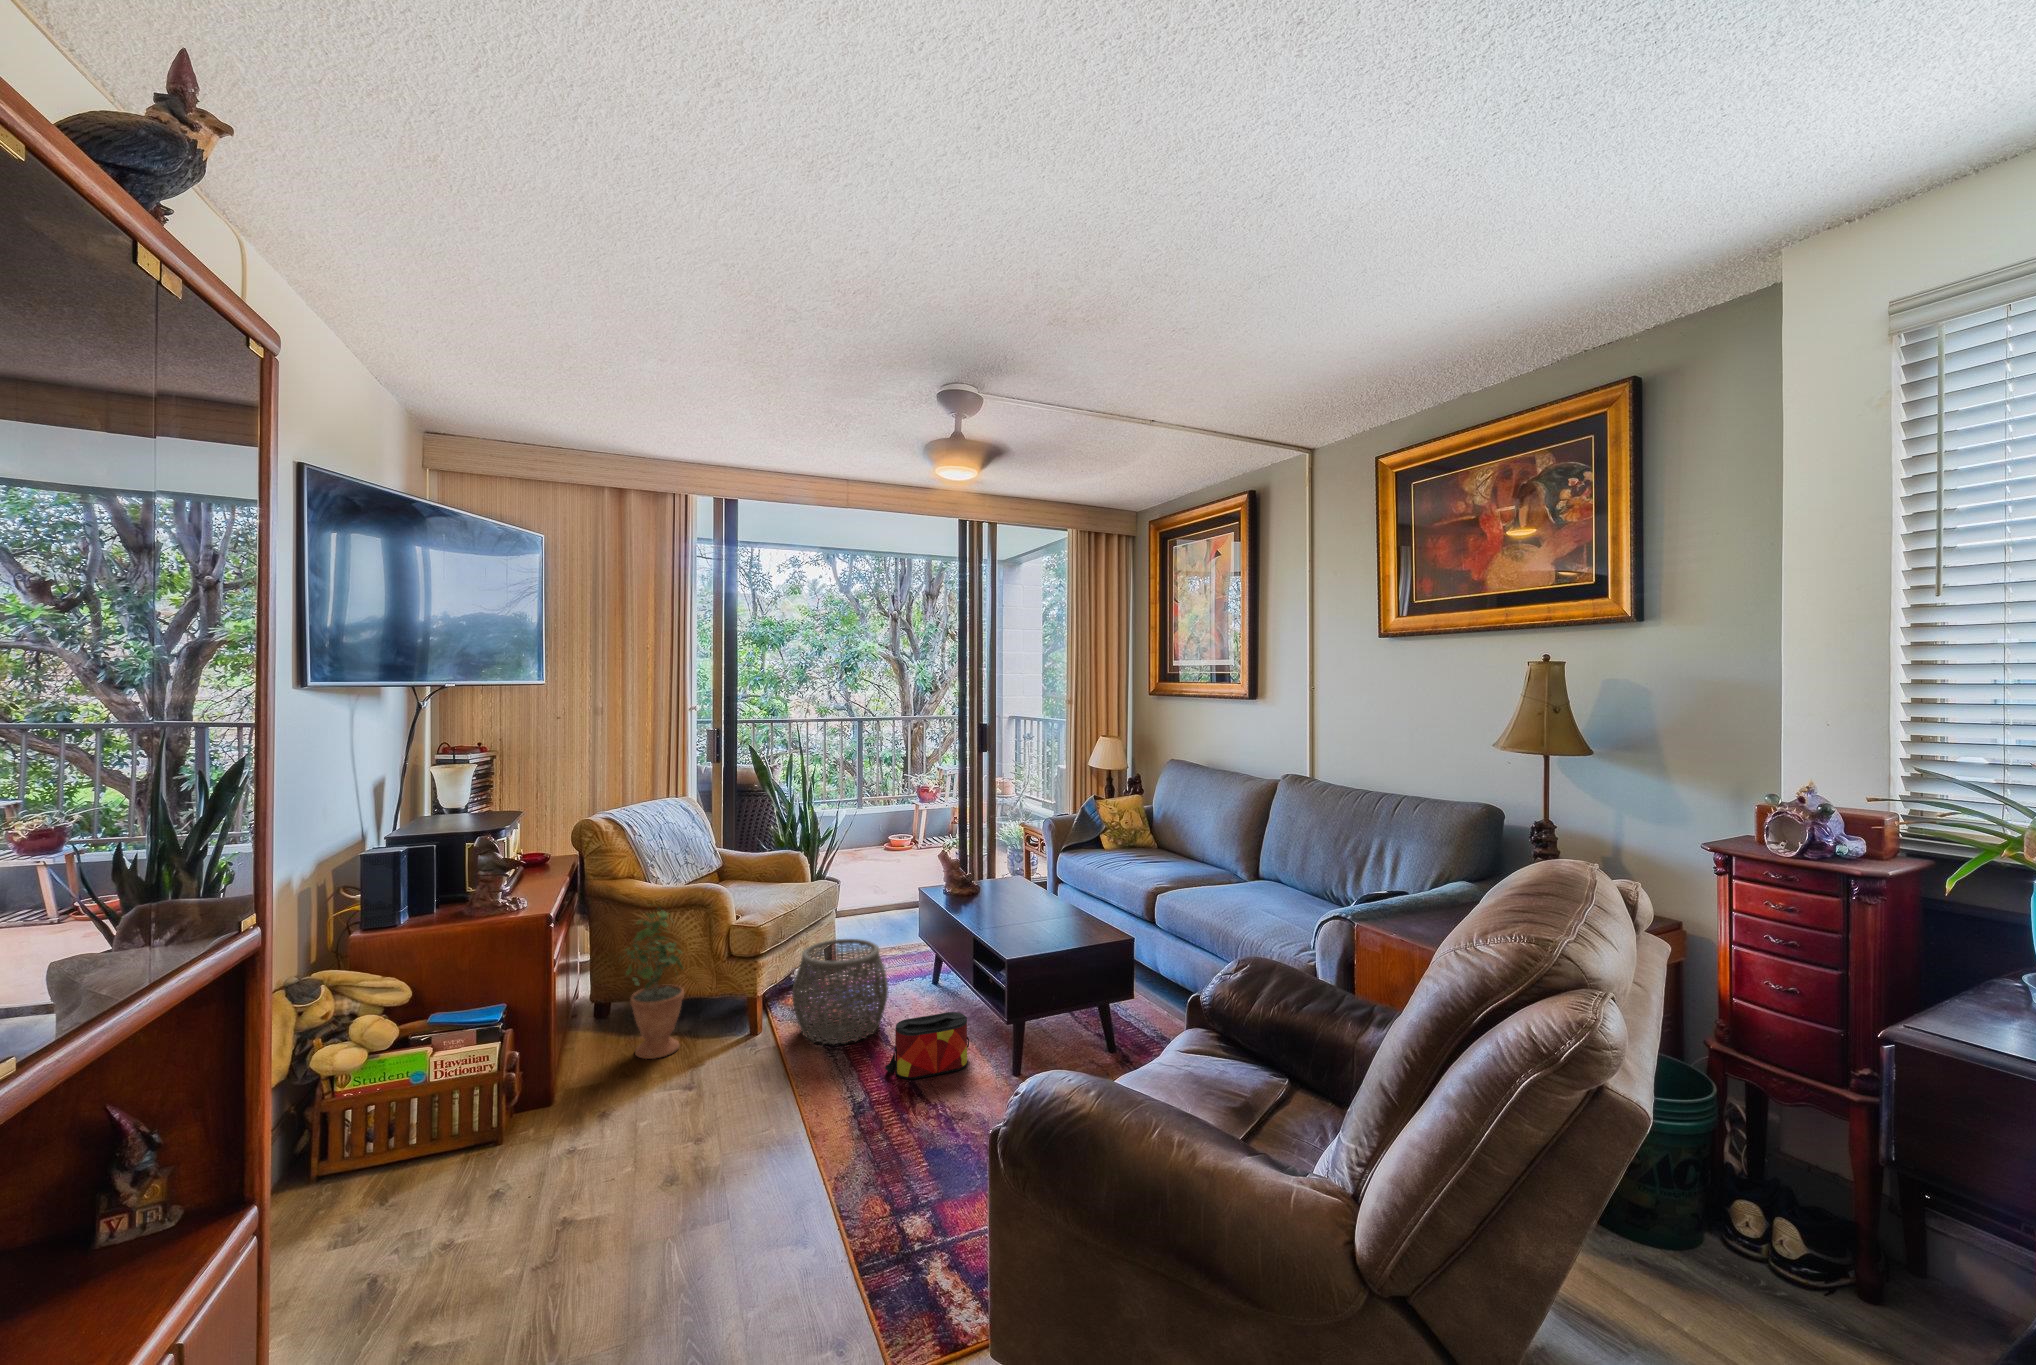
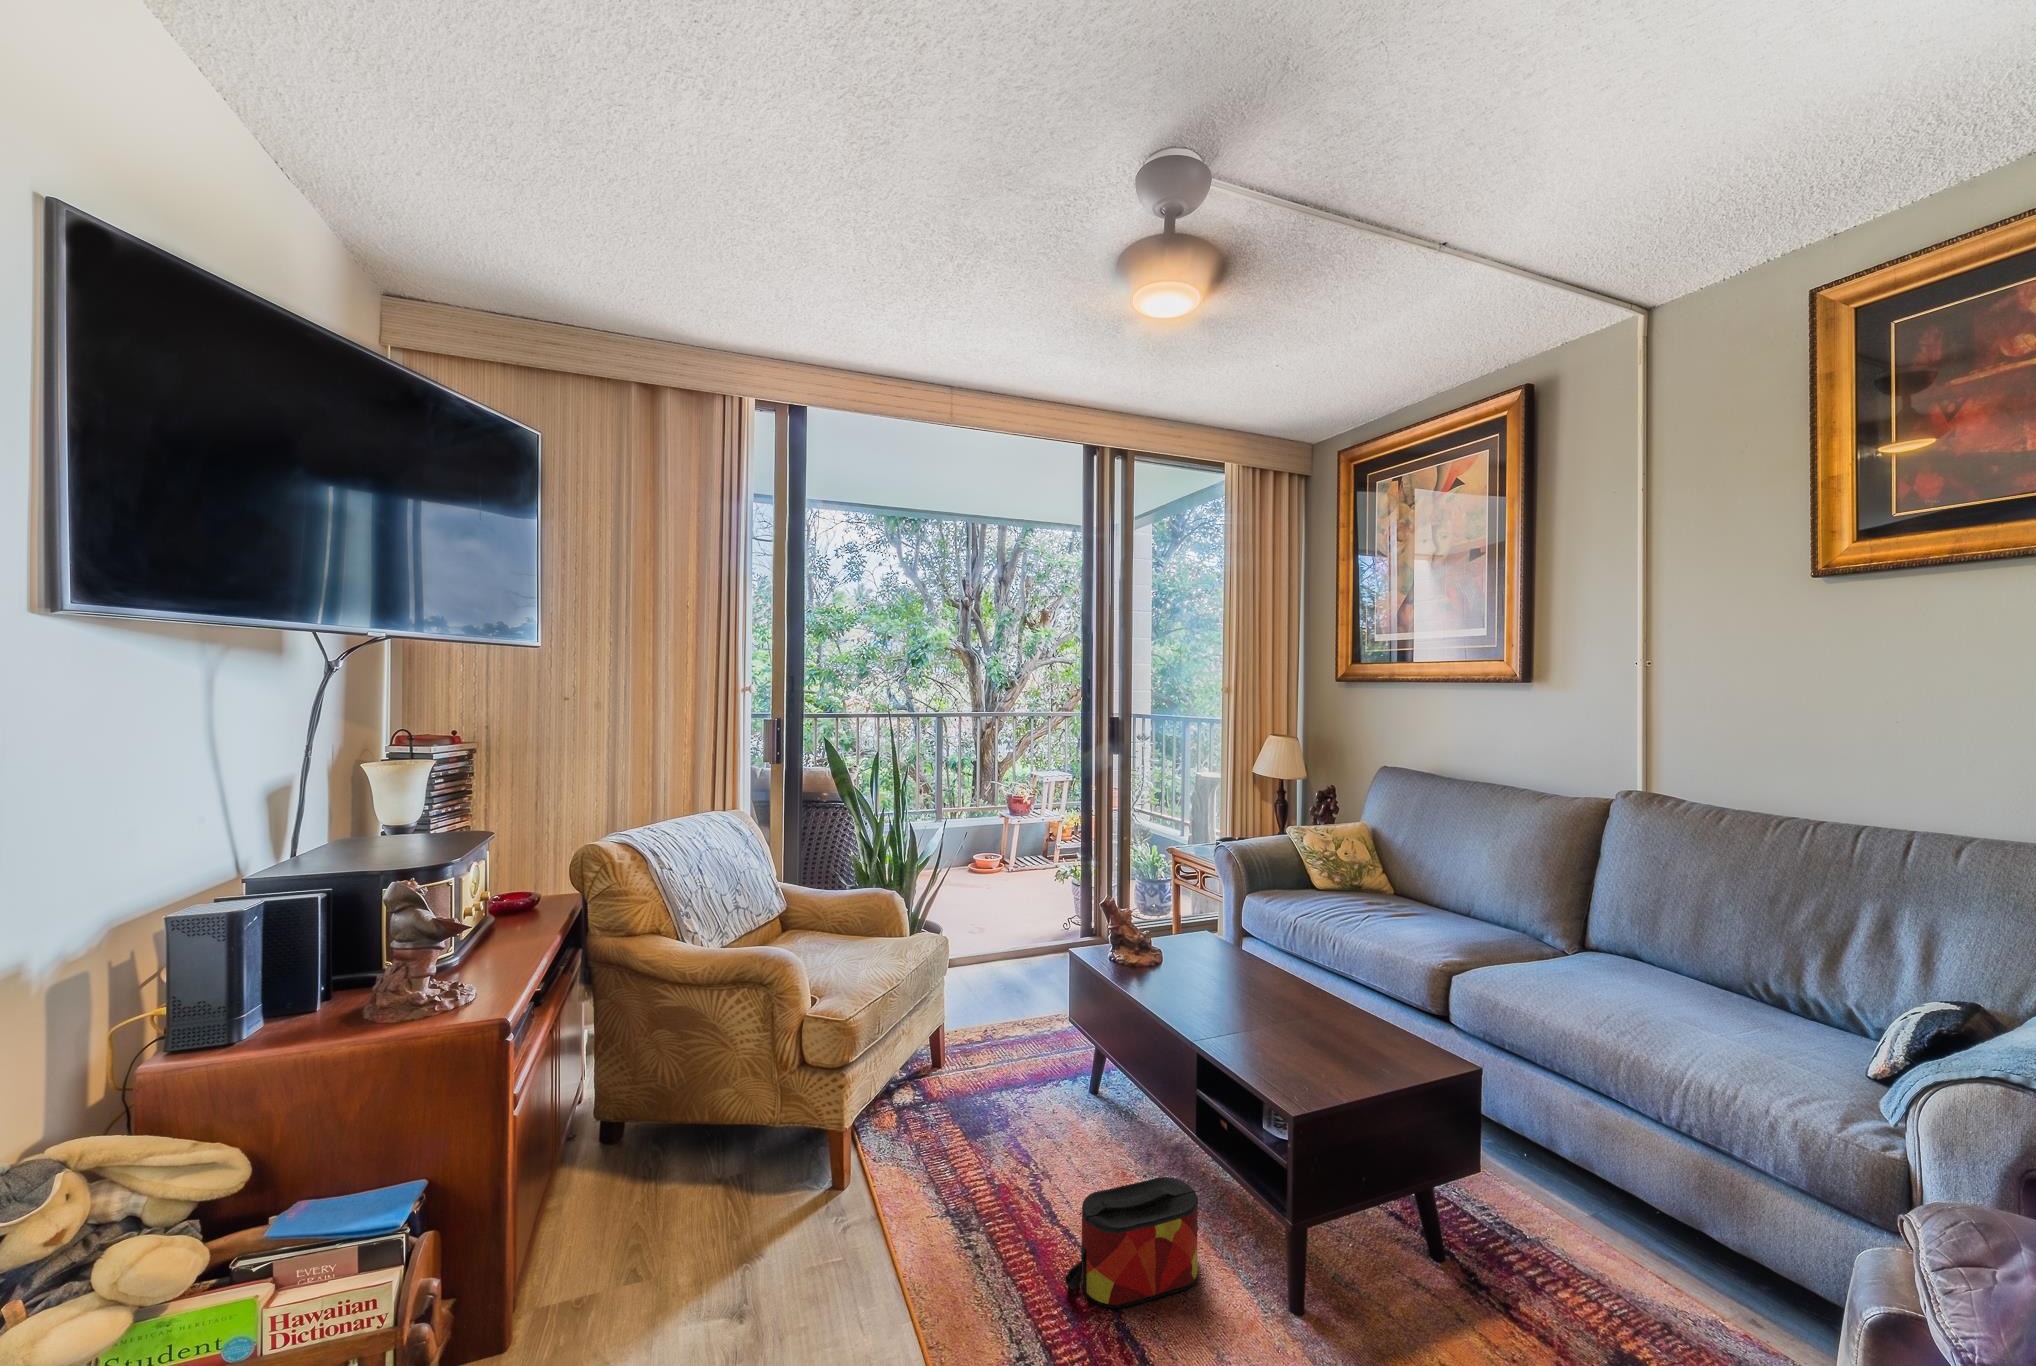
potted plant: present [626,907,684,1059] -> none [628,980,733,1238]
woven basket: present [792,939,888,1044] -> none [898,1032,1047,1218]

